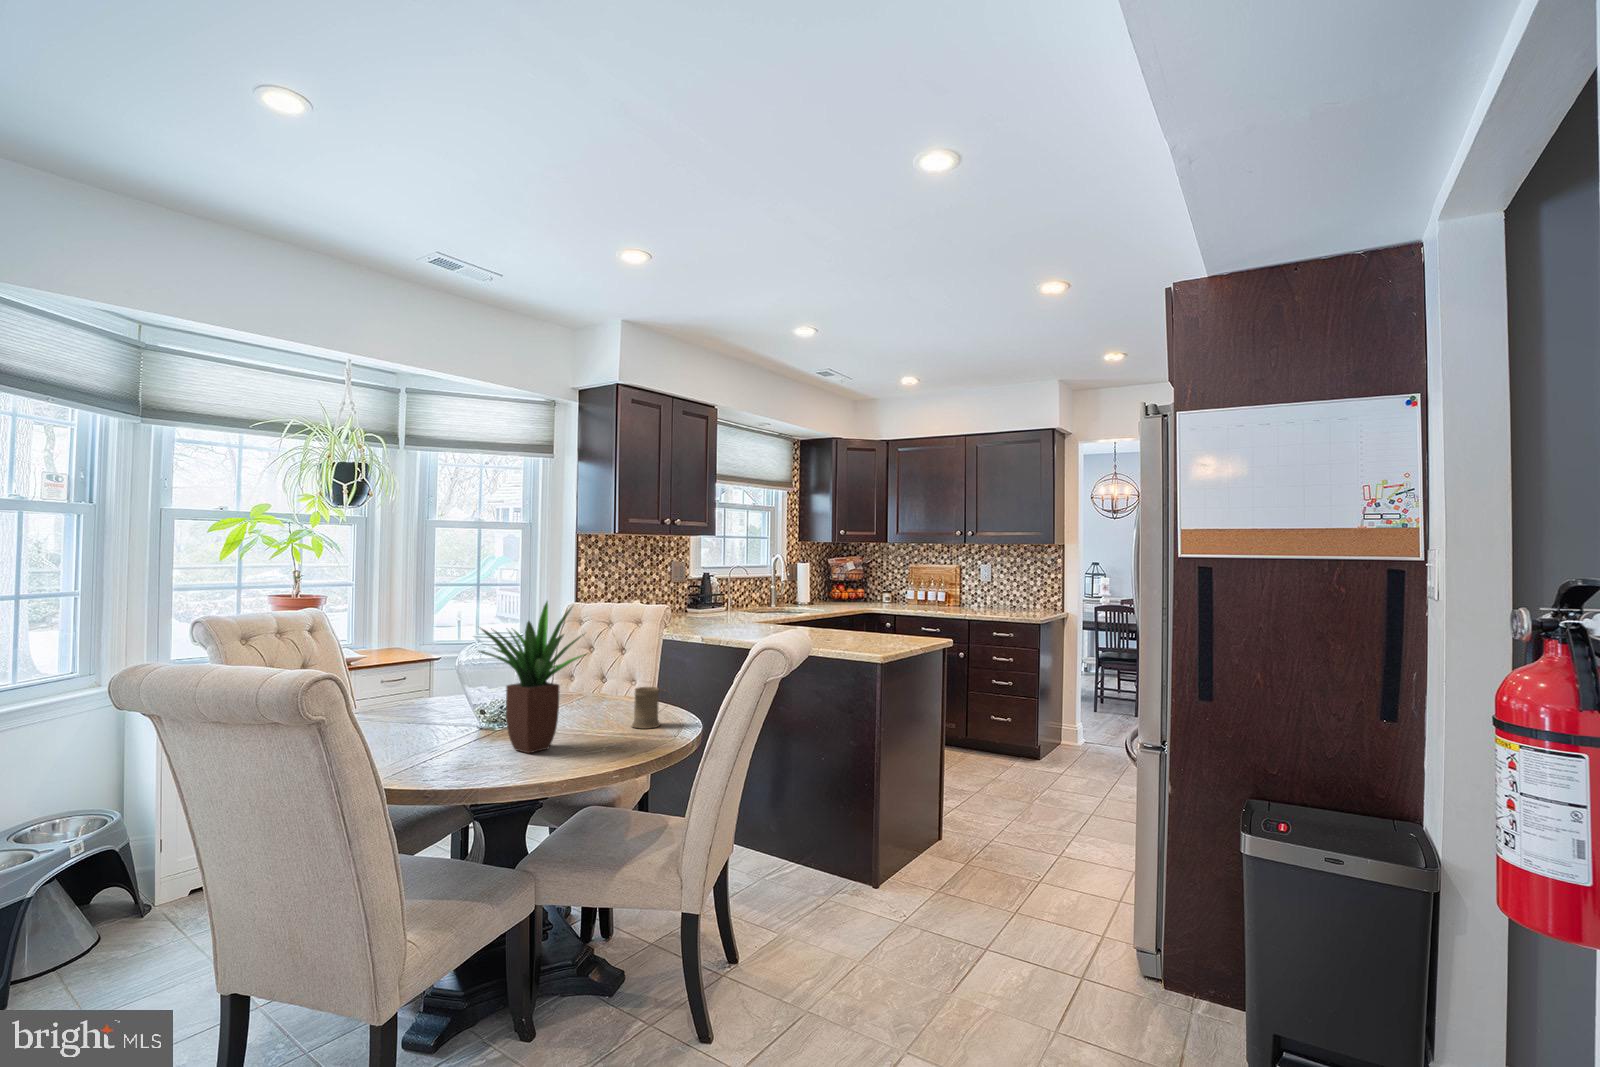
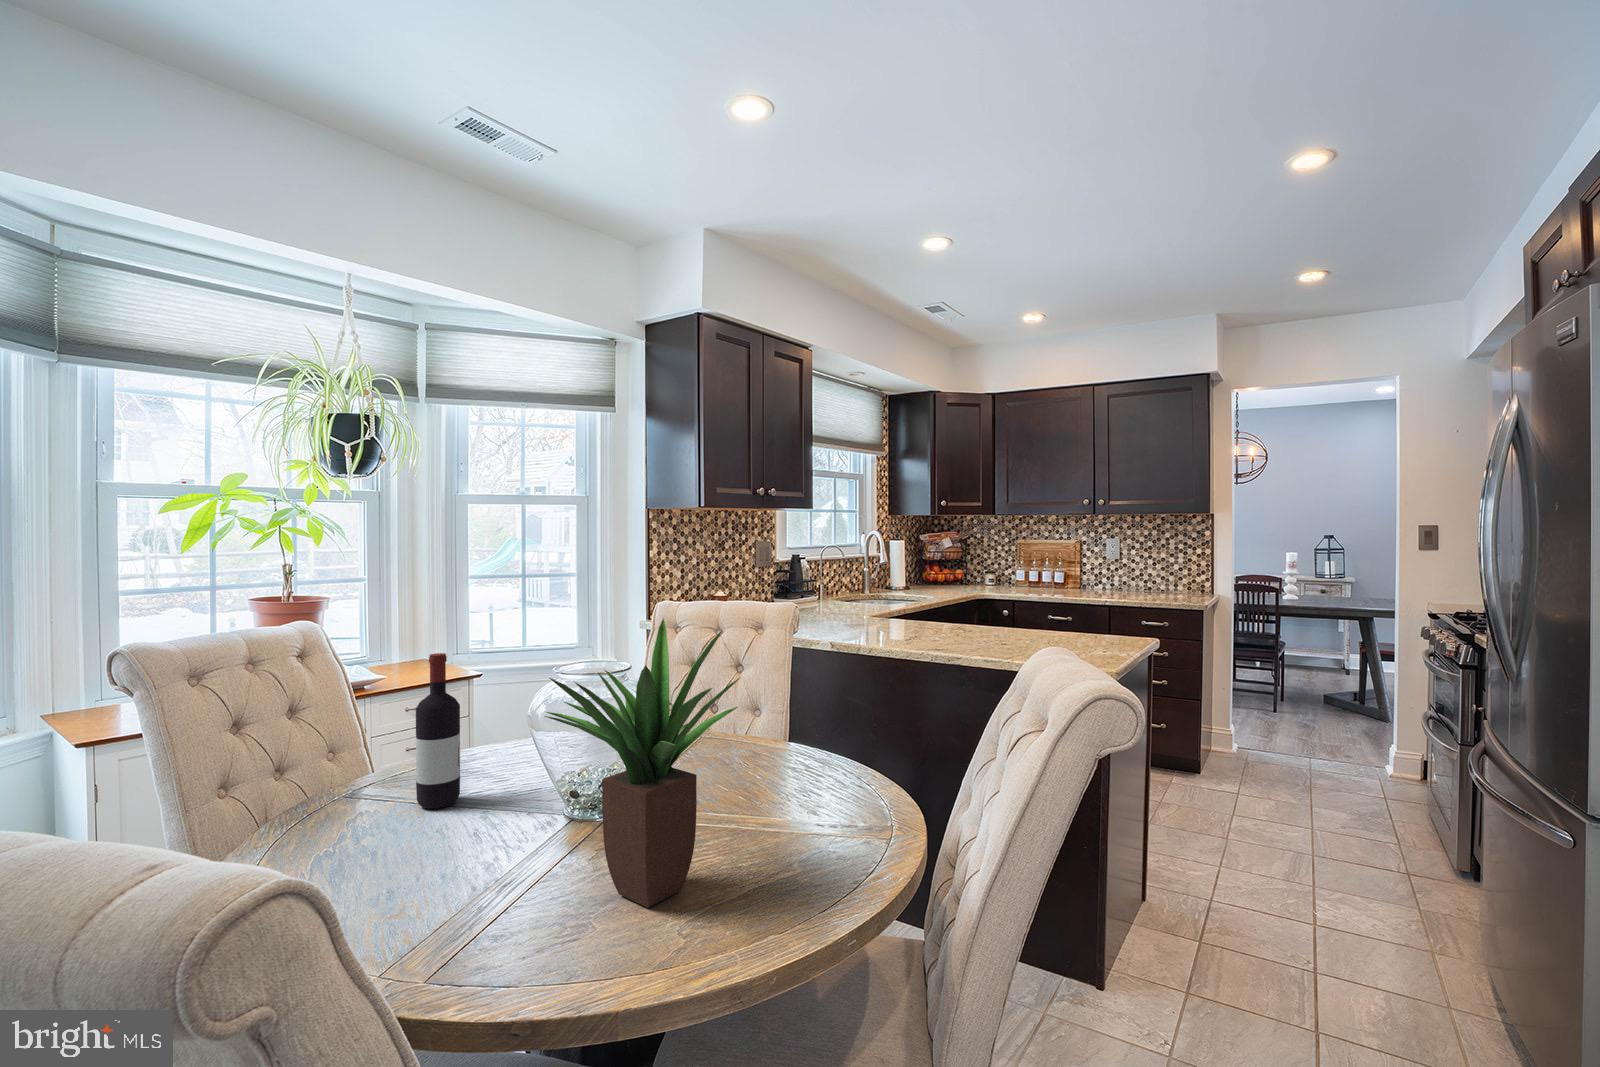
wine bottle: none [397,625,426,722] -> present [416,653,460,809]
mug: present [632,687,663,729] -> none [796,751,858,826]

